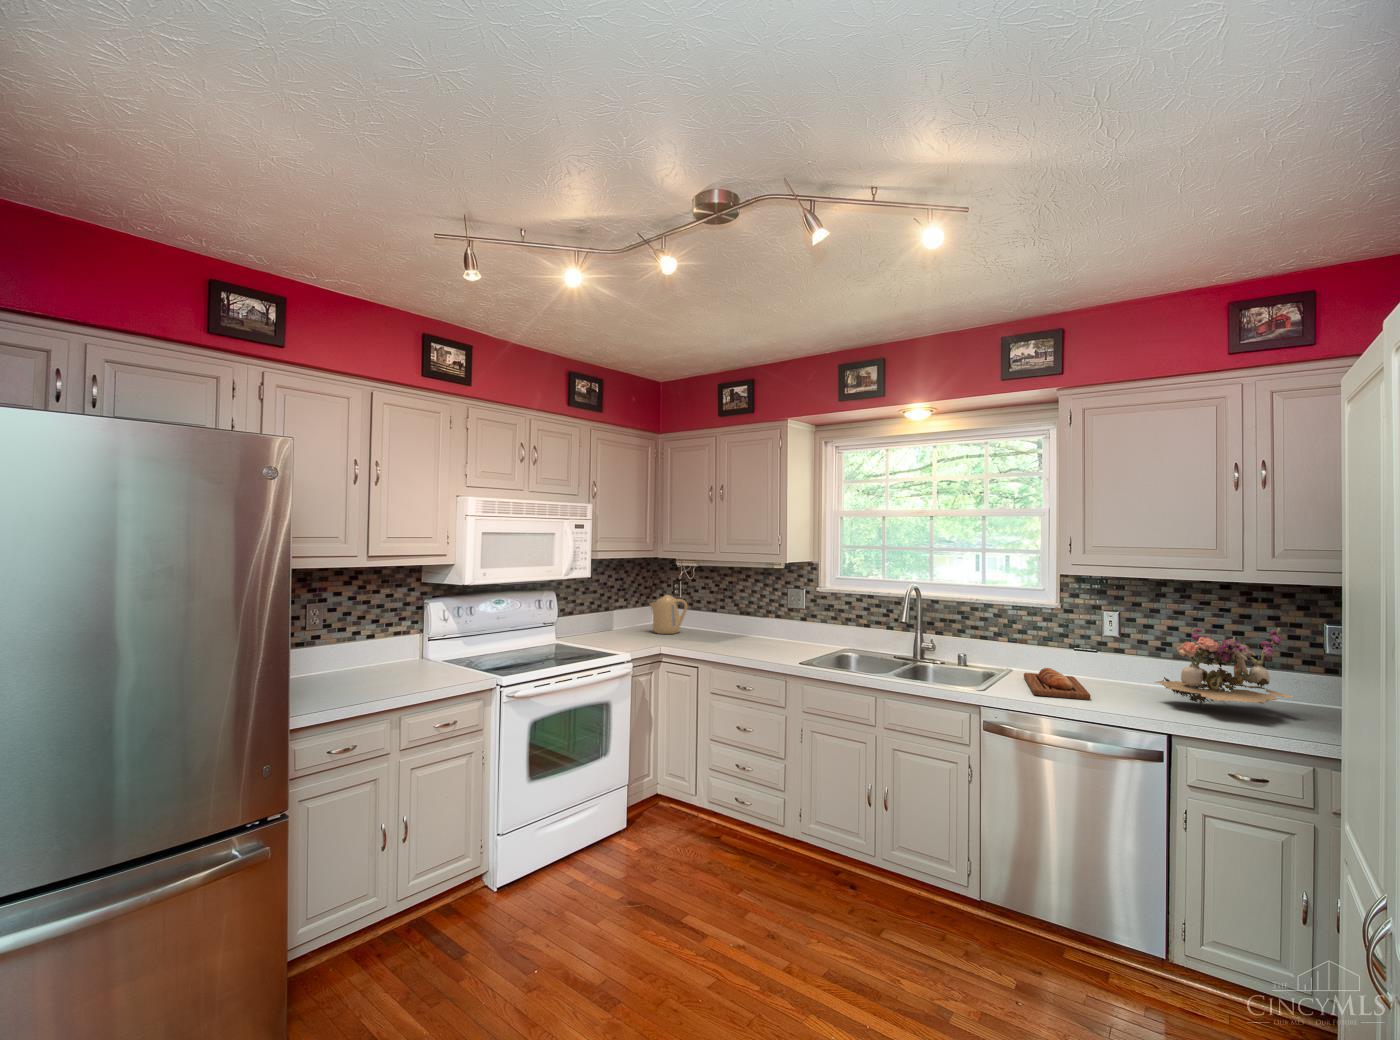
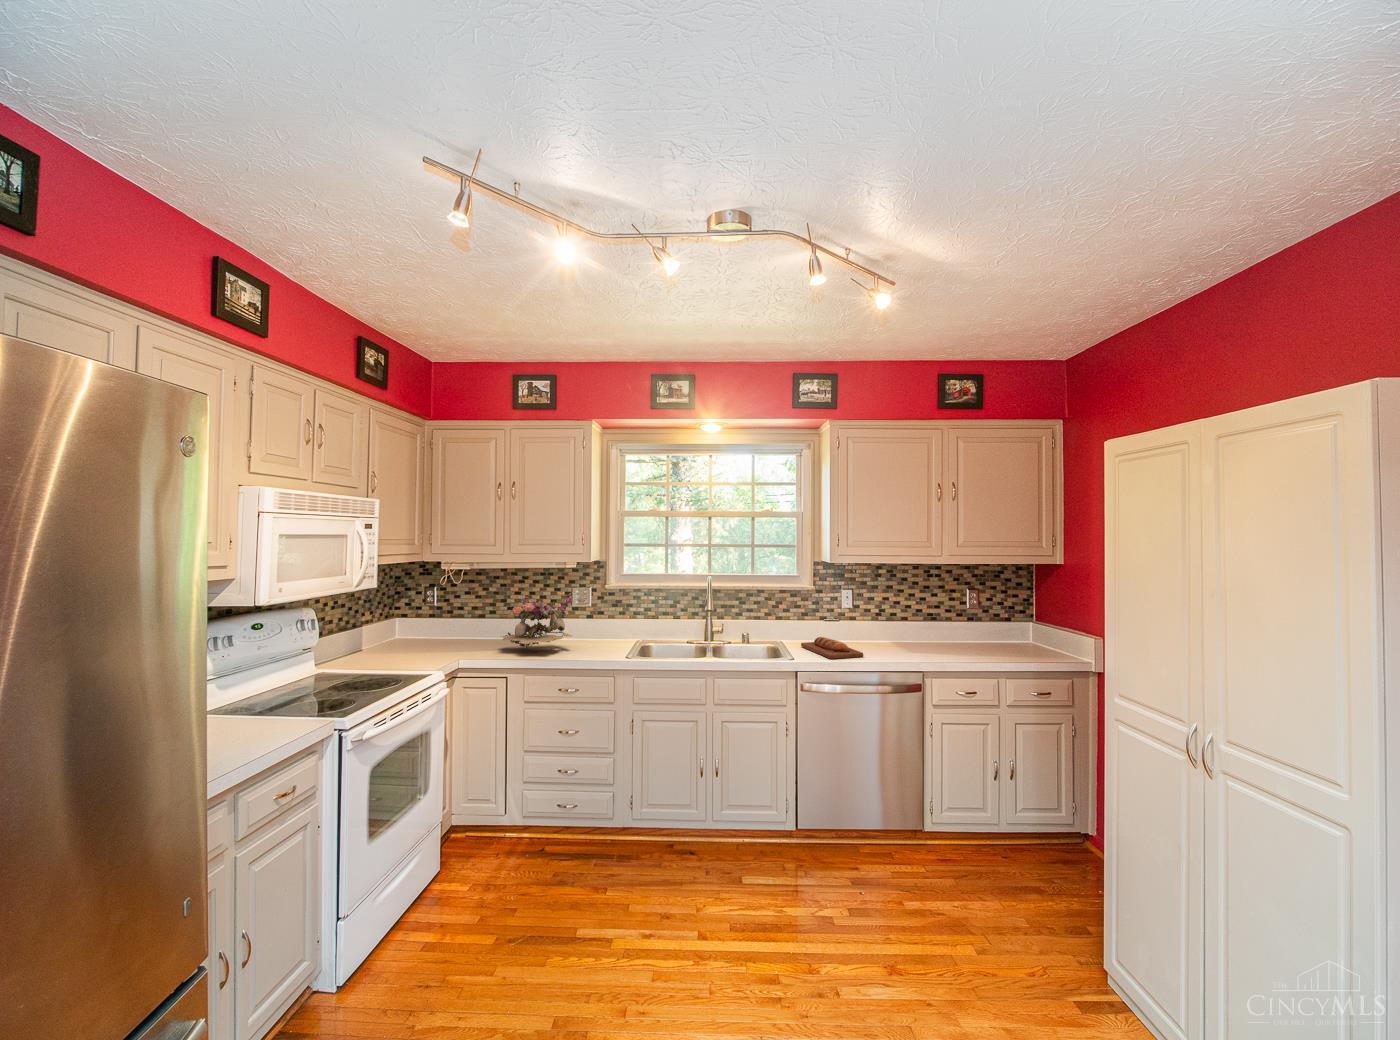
kettle: present [650,595,688,634] -> none [412,603,459,648]
flower arrangement: present [1155,628,1293,705] -> present [501,593,572,649]

